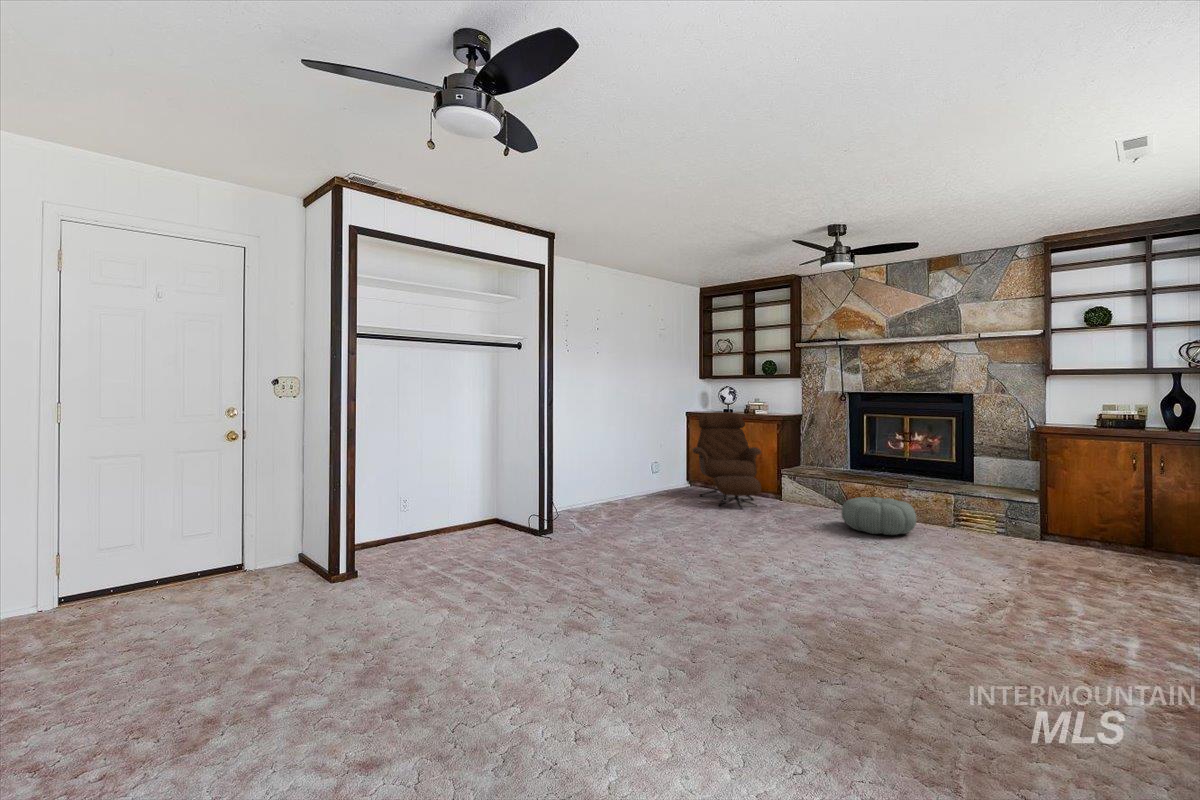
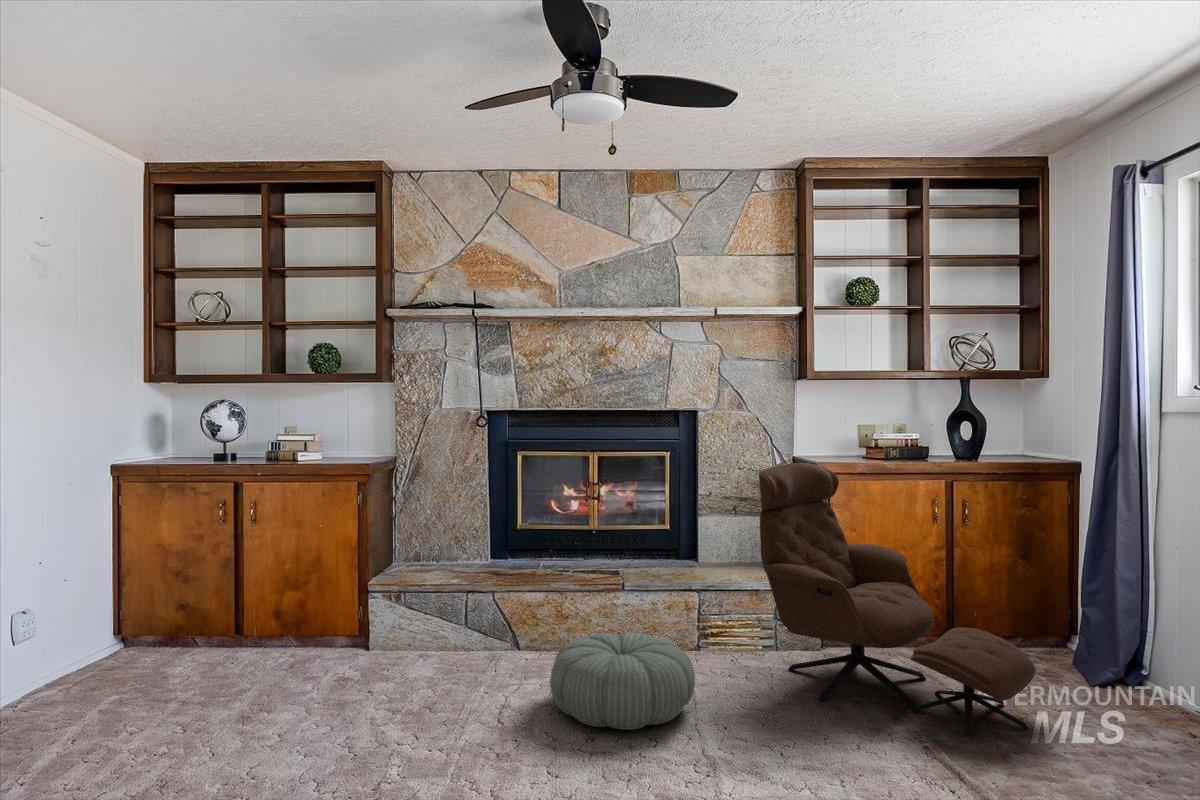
lounge chair: present [693,412,761,509] -> present [759,463,1036,735]

